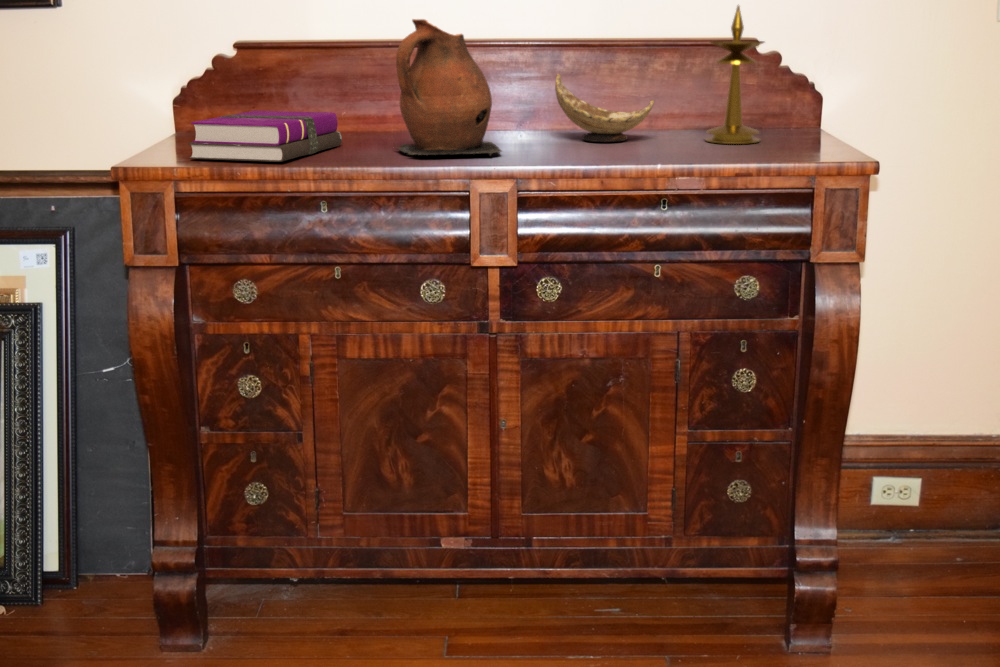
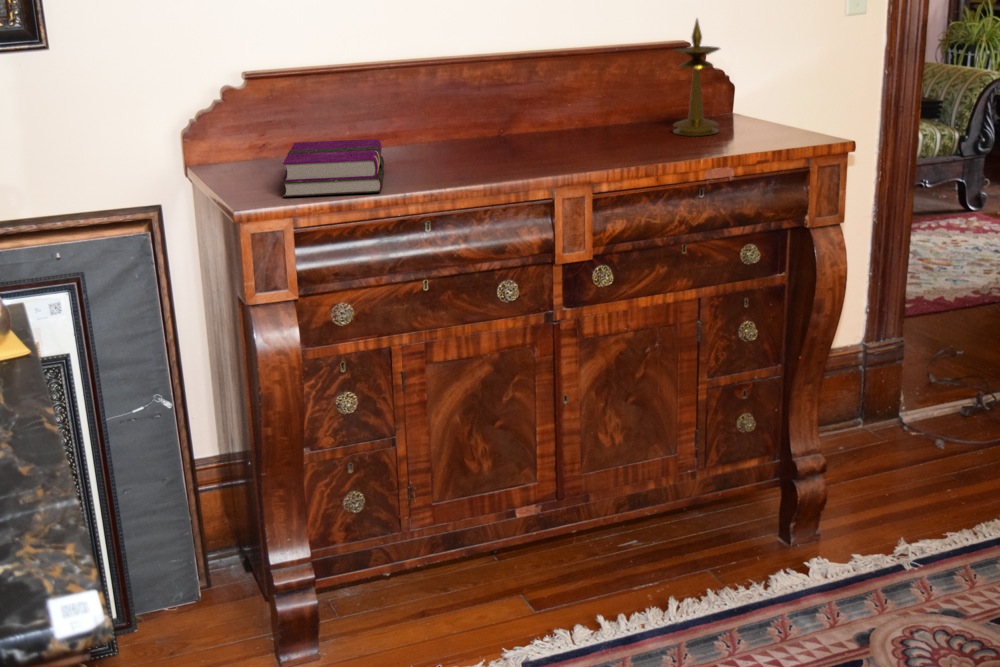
ceramic pitcher: present [396,19,501,156] -> none [440,52,549,173]
decorative bowl: present [555,74,654,142] -> none [550,86,636,143]

